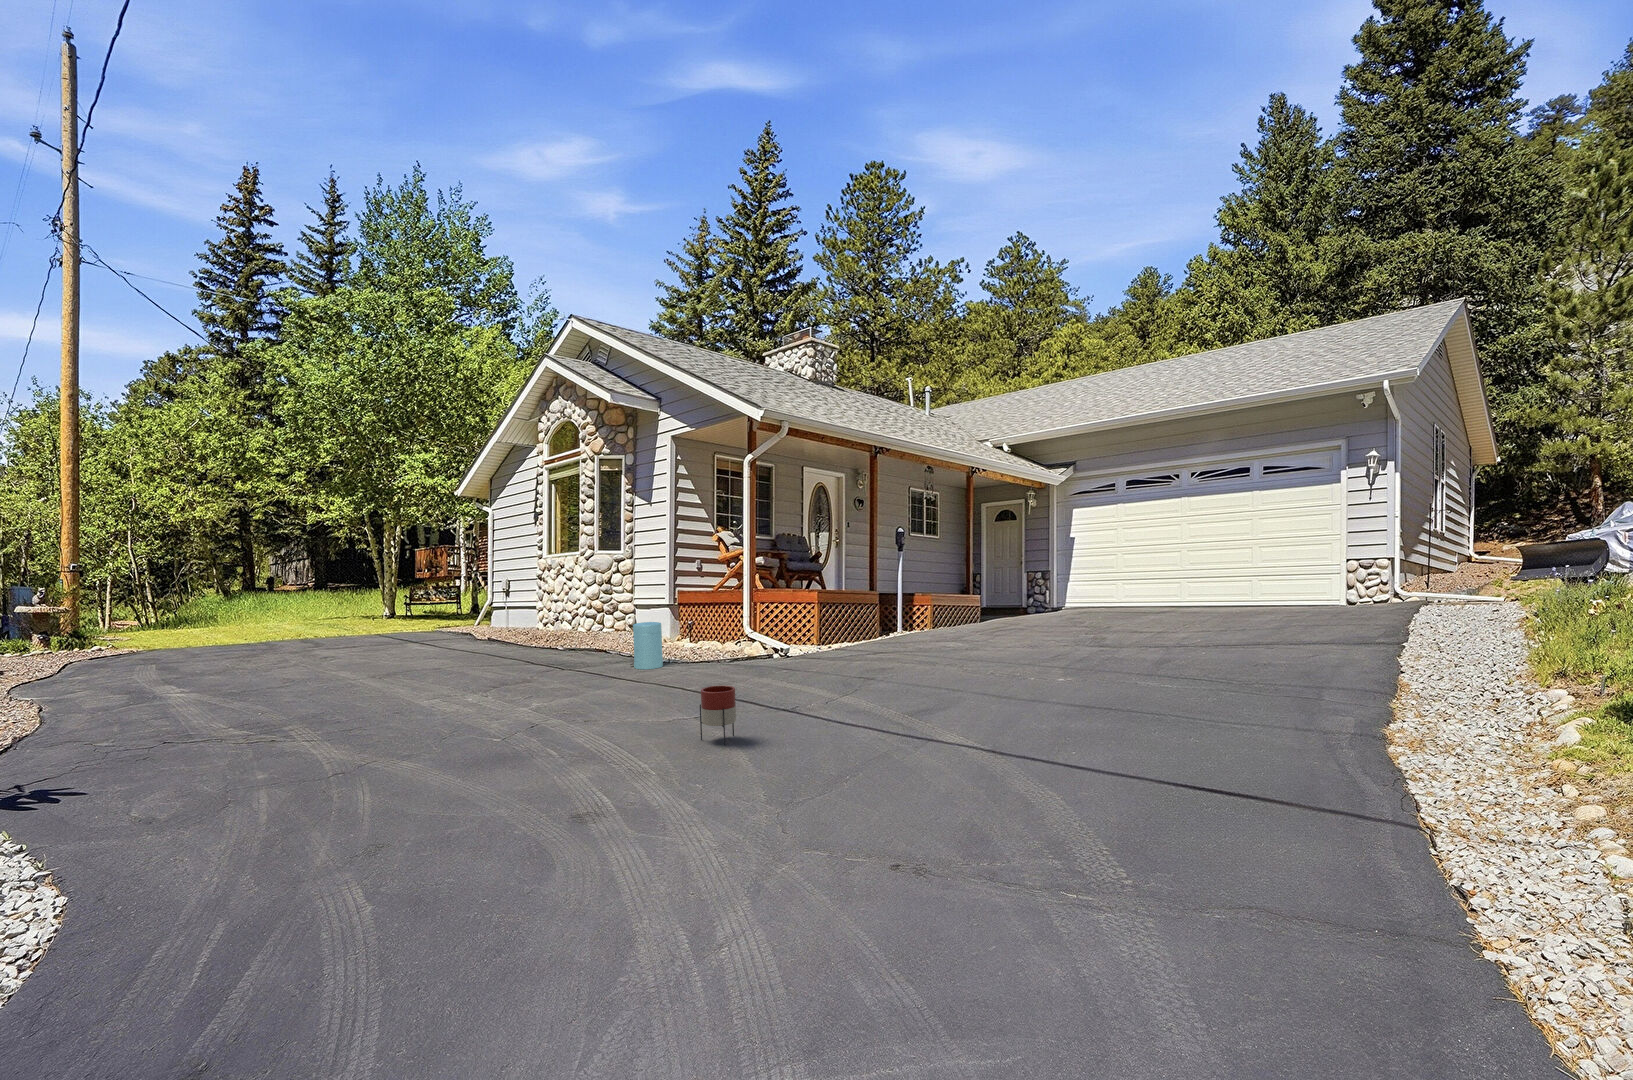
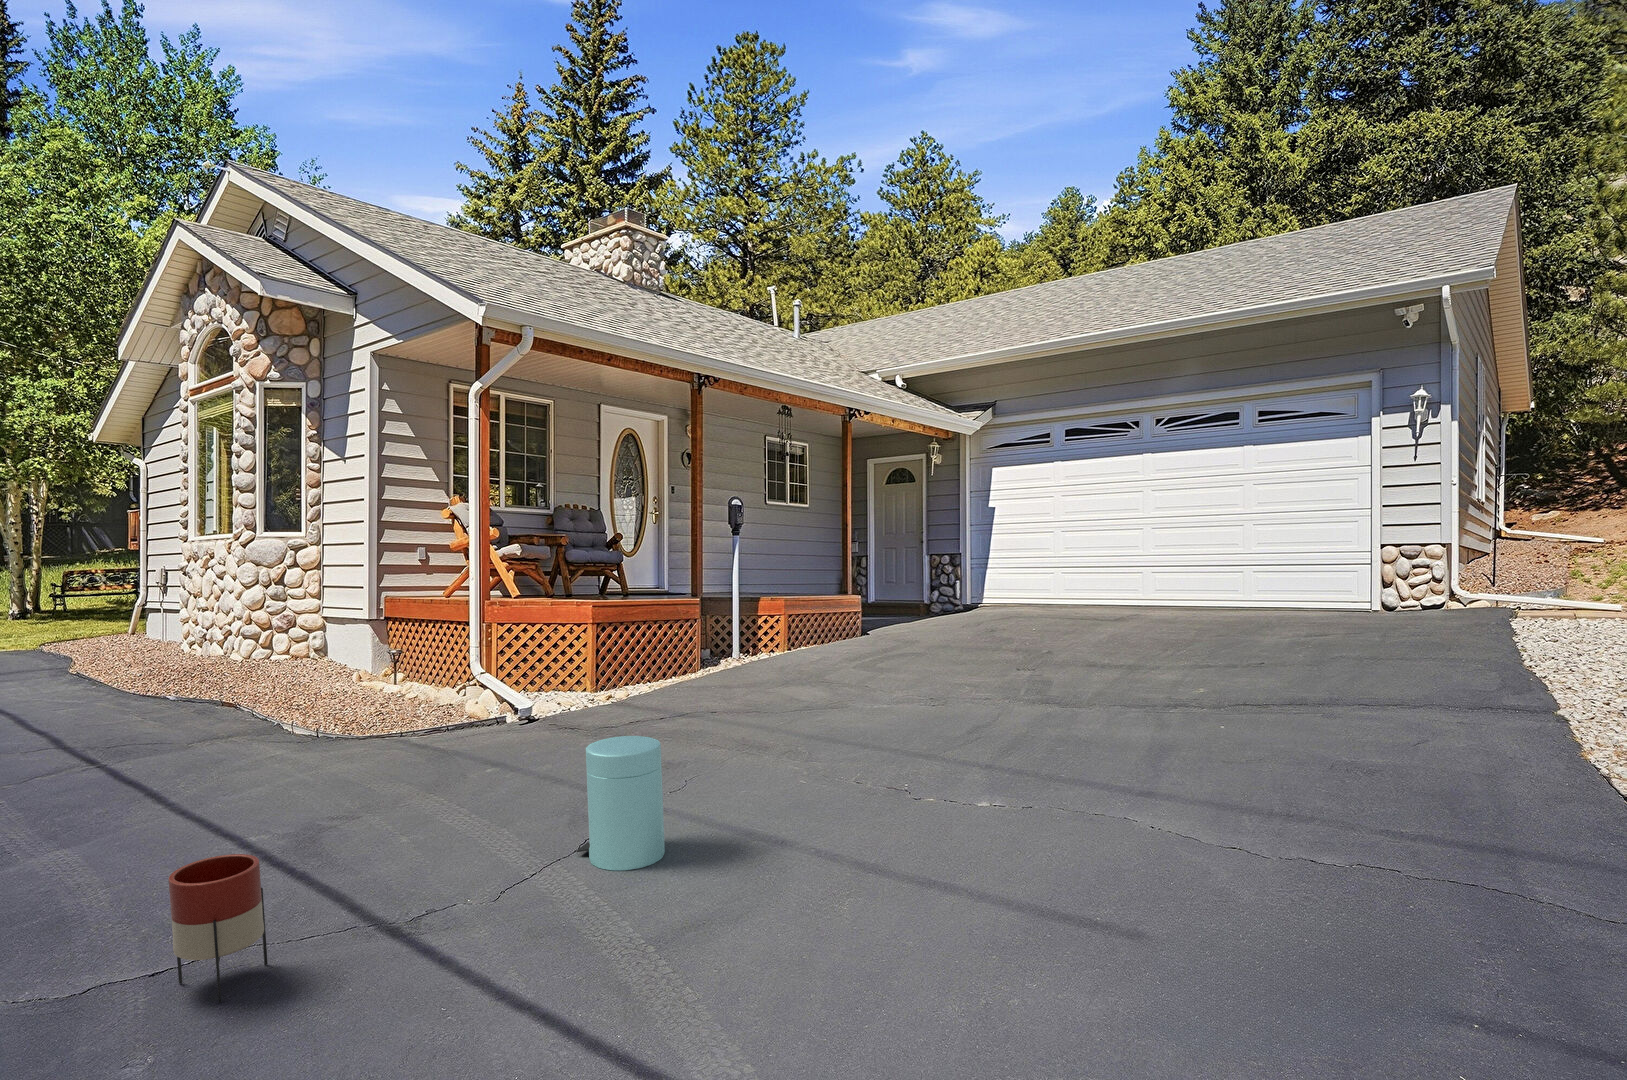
trash can: present [631,622,663,669] -> present [576,736,665,870]

